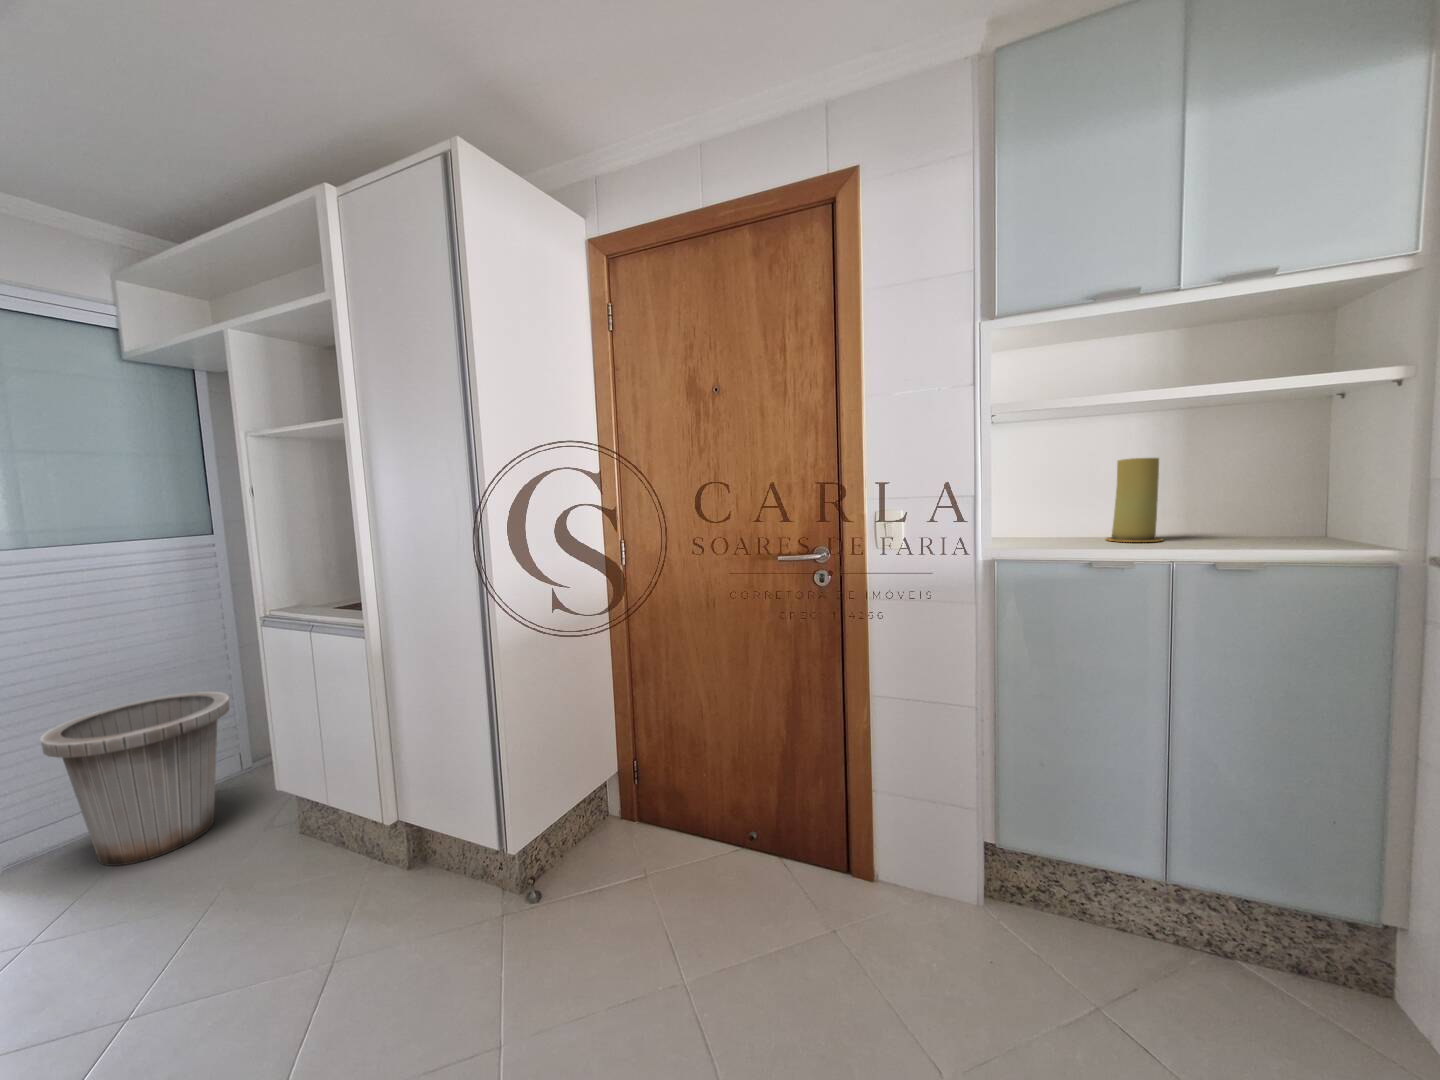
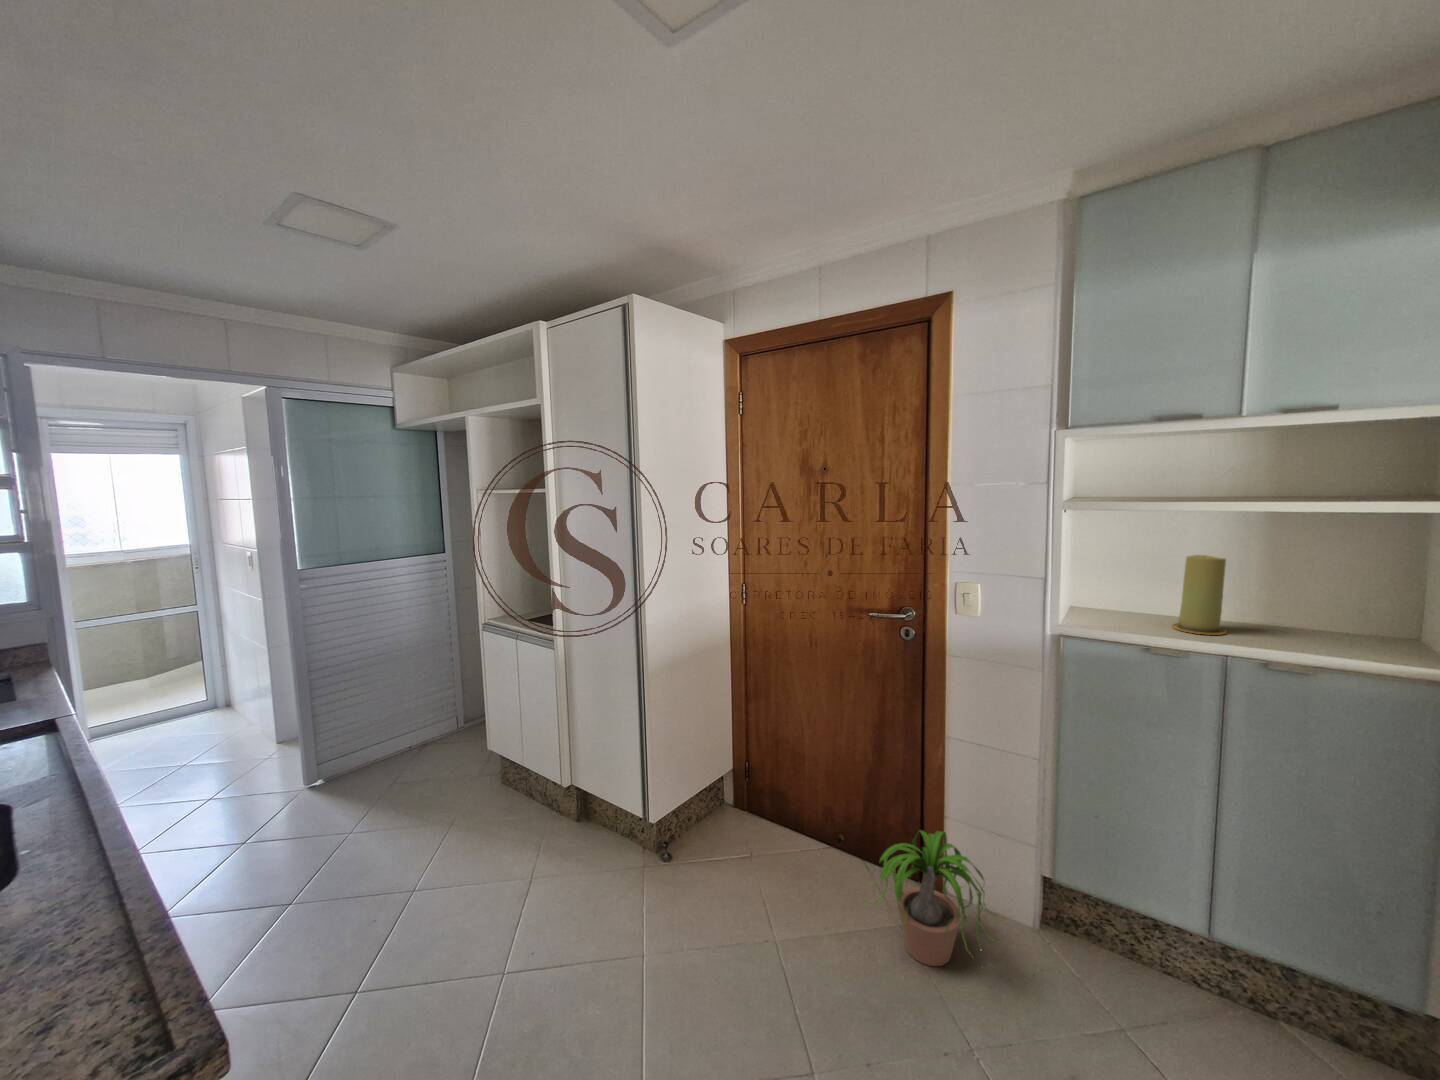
trash can: present [41,692,229,866] -> none [350,670,456,788]
potted plant: none [791,808,968,976] -> present [874,830,993,966]

